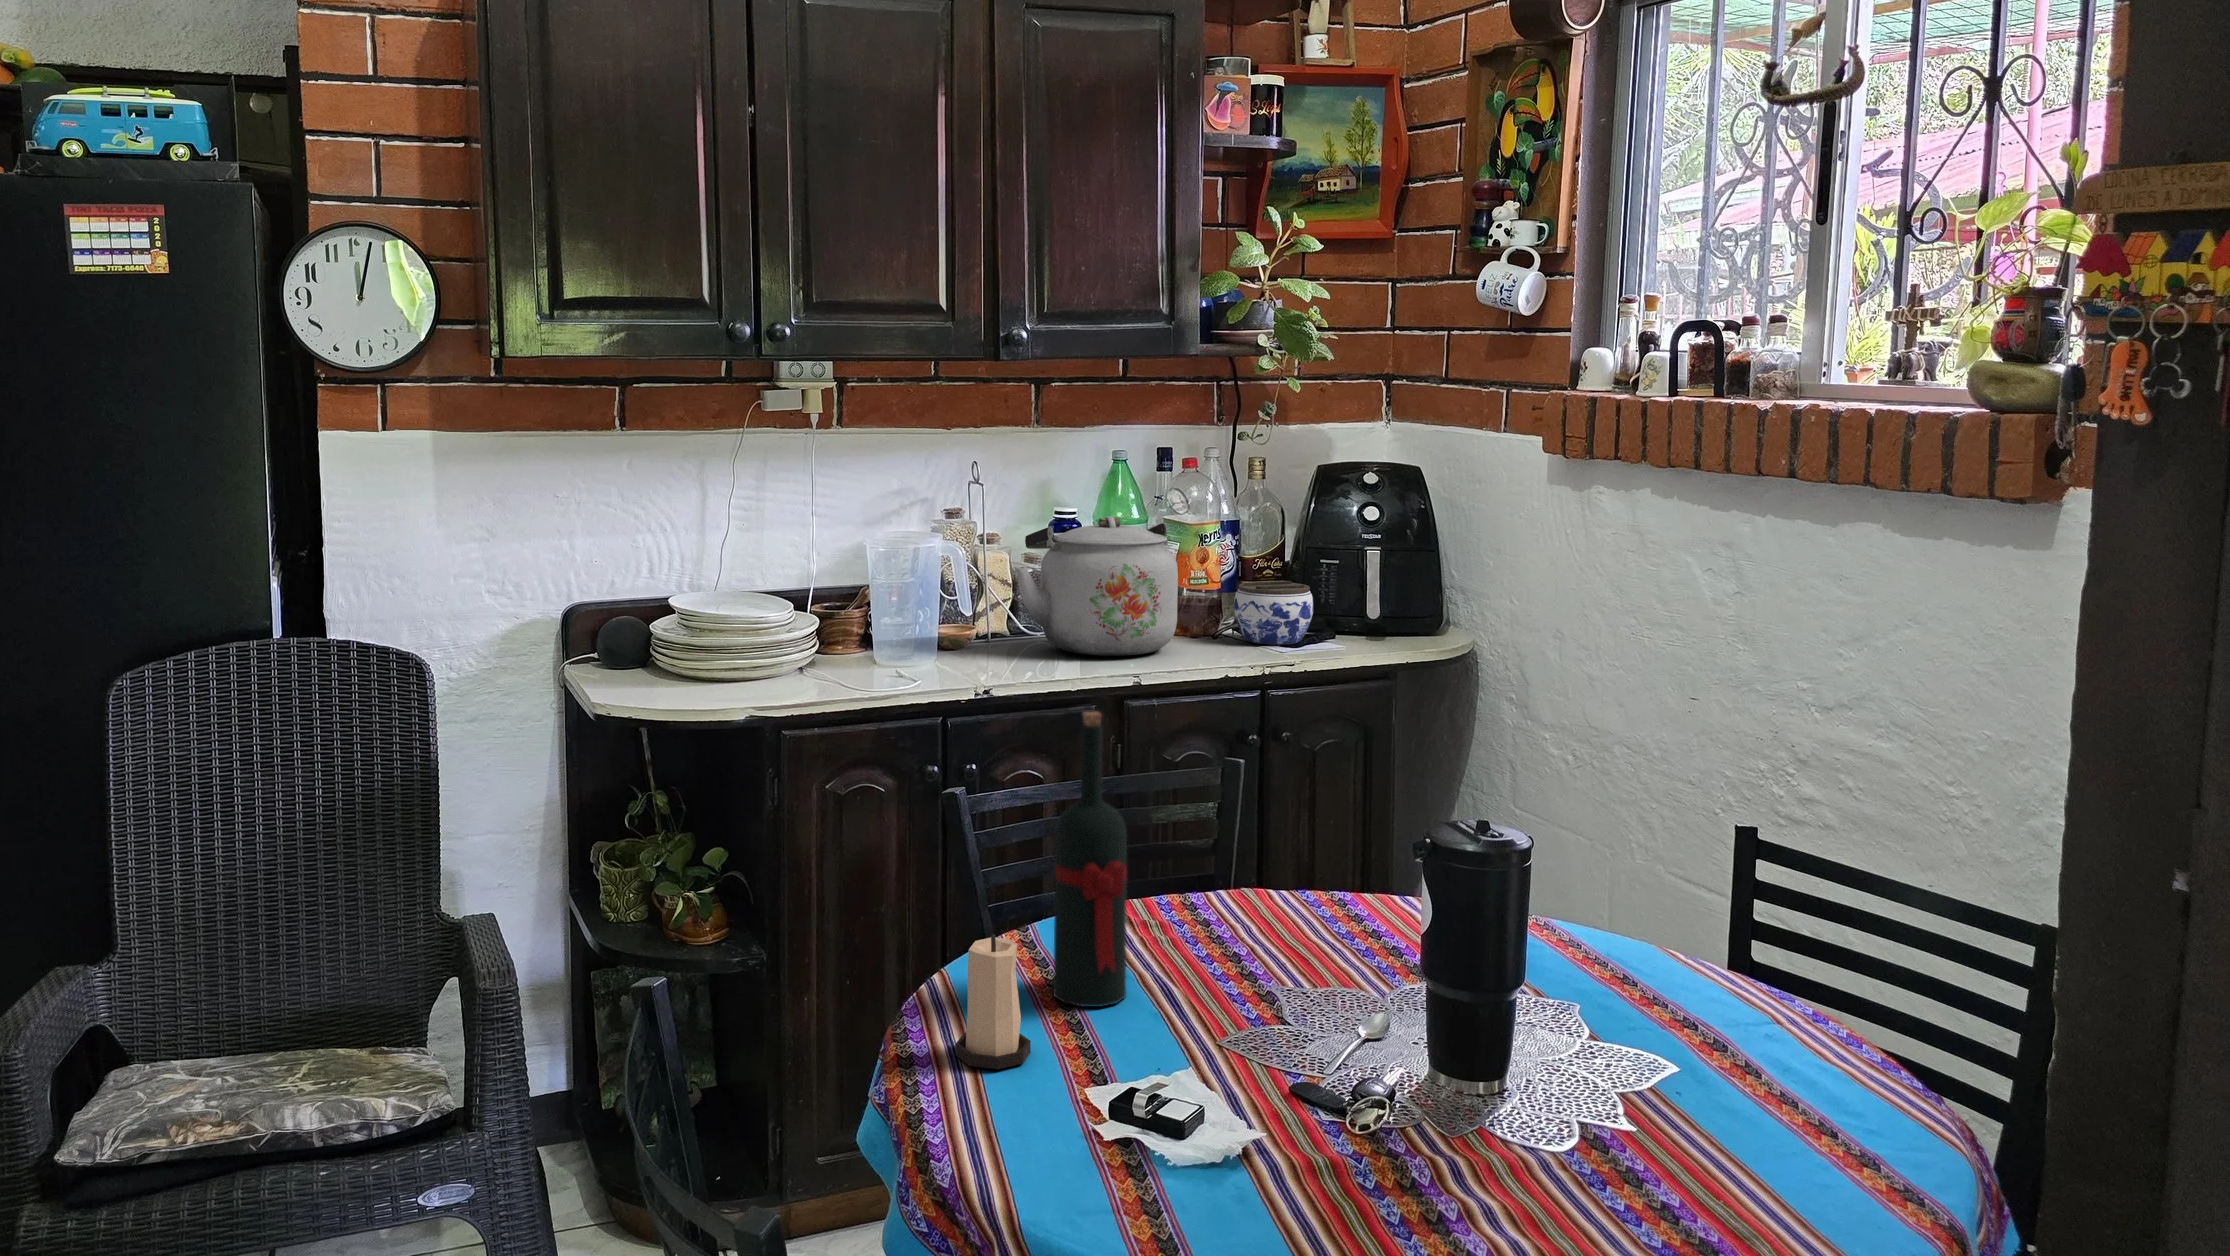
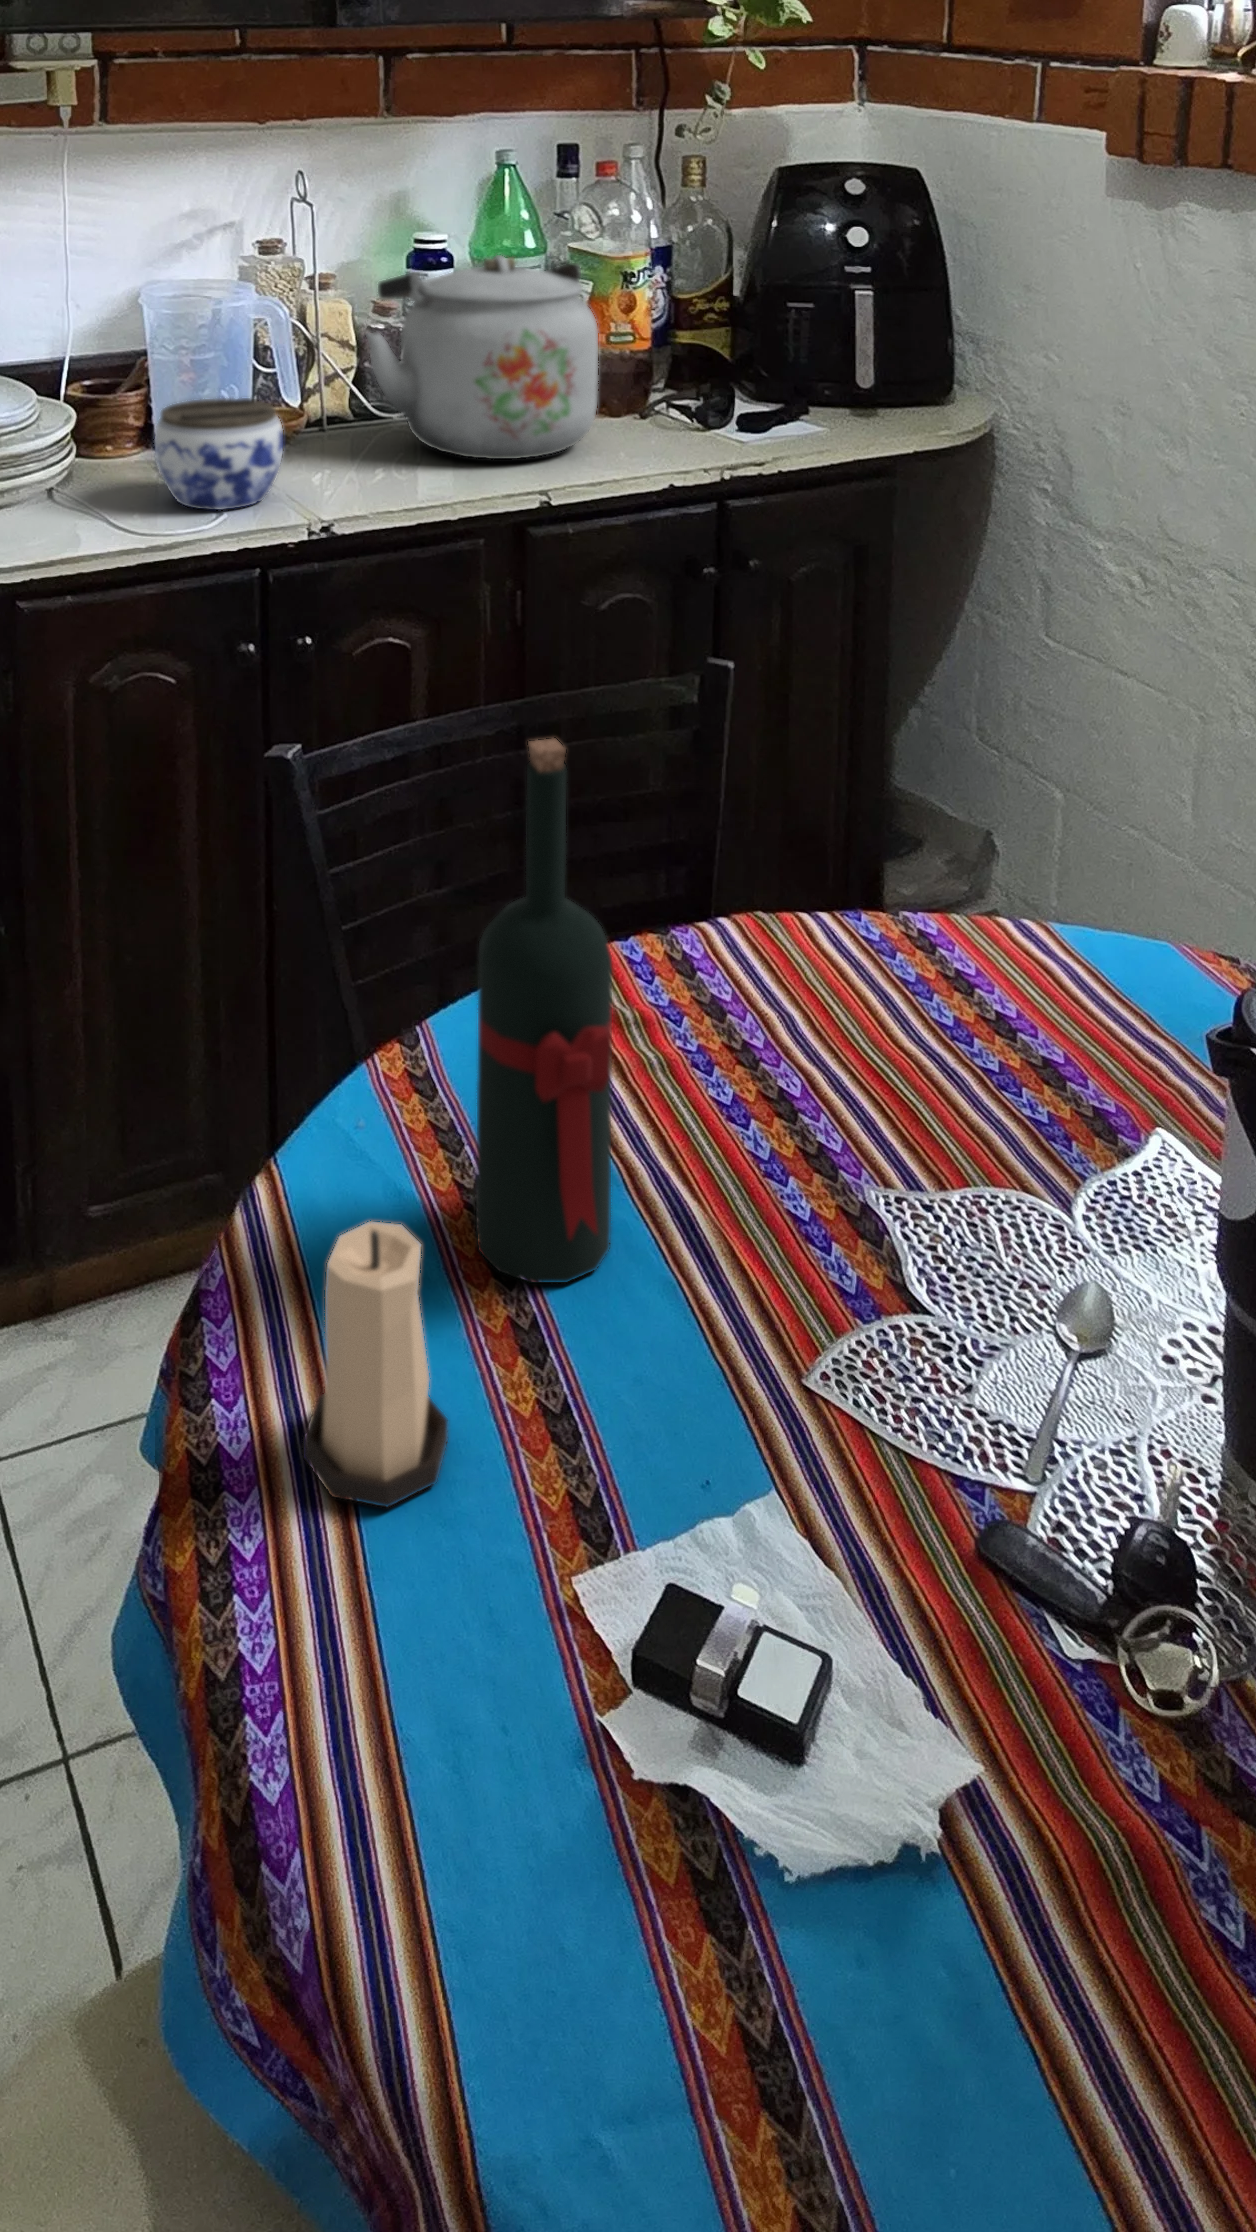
jar: present [1234,581,1313,644] -> present [154,398,283,510]

